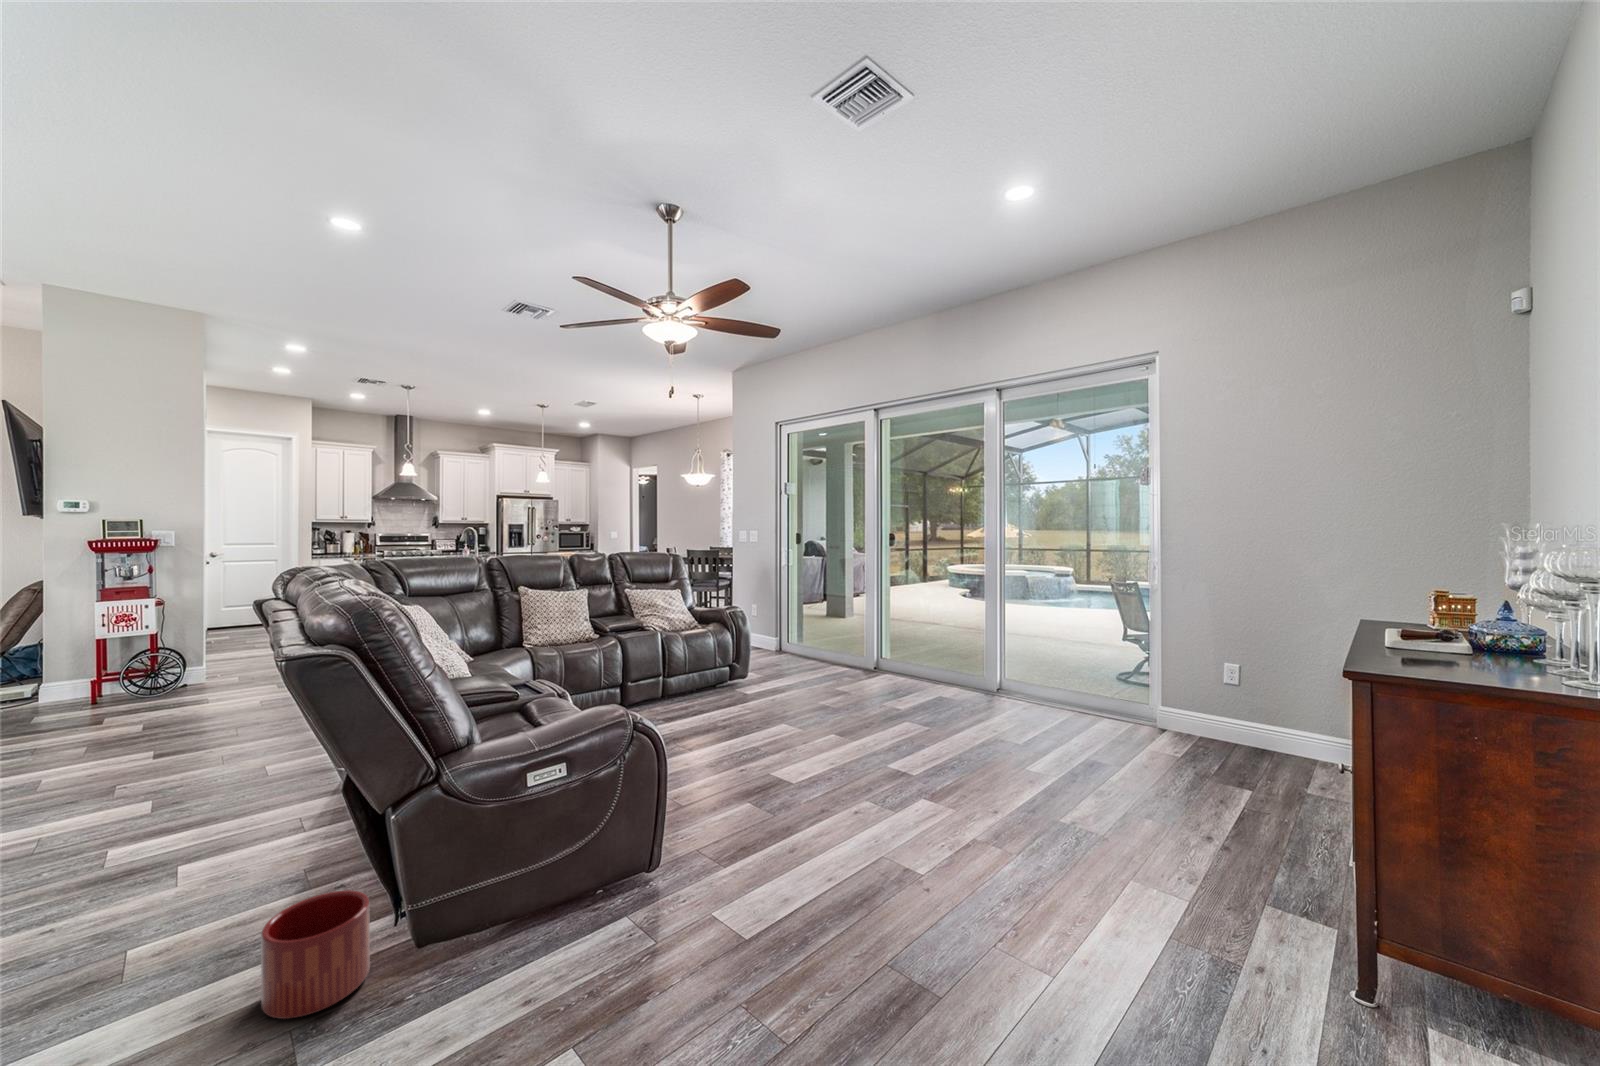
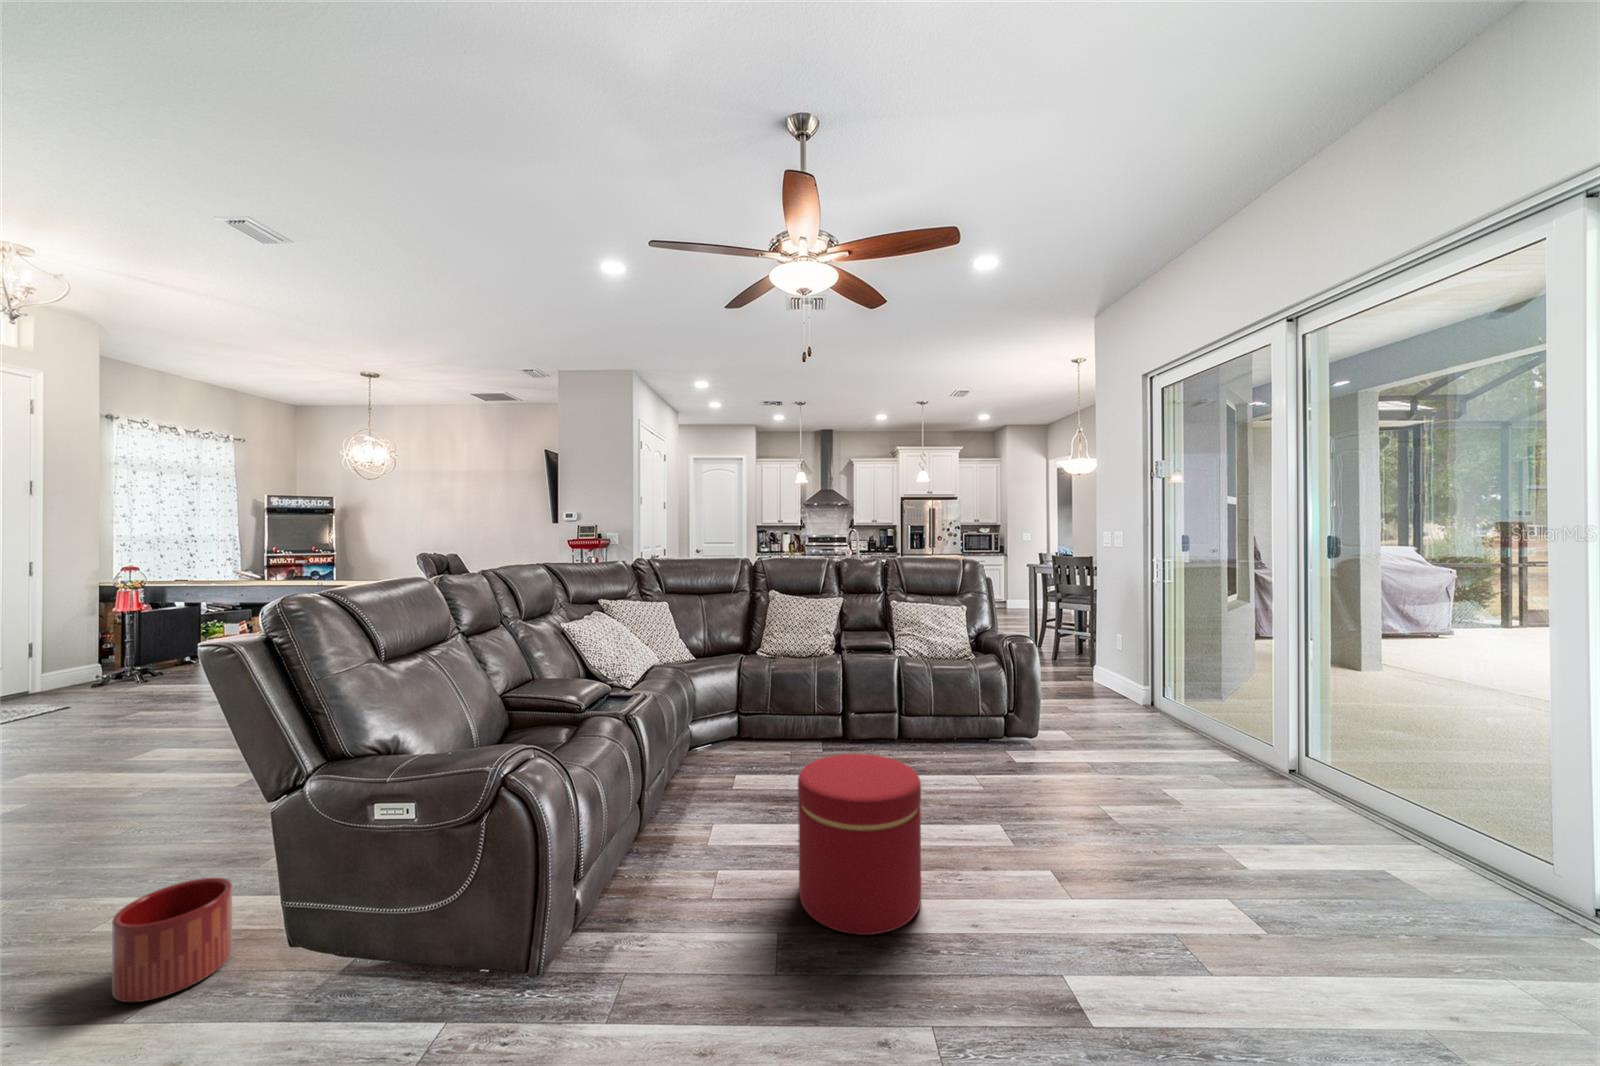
ottoman: none [725,679,801,777] -> present [798,754,921,935]

